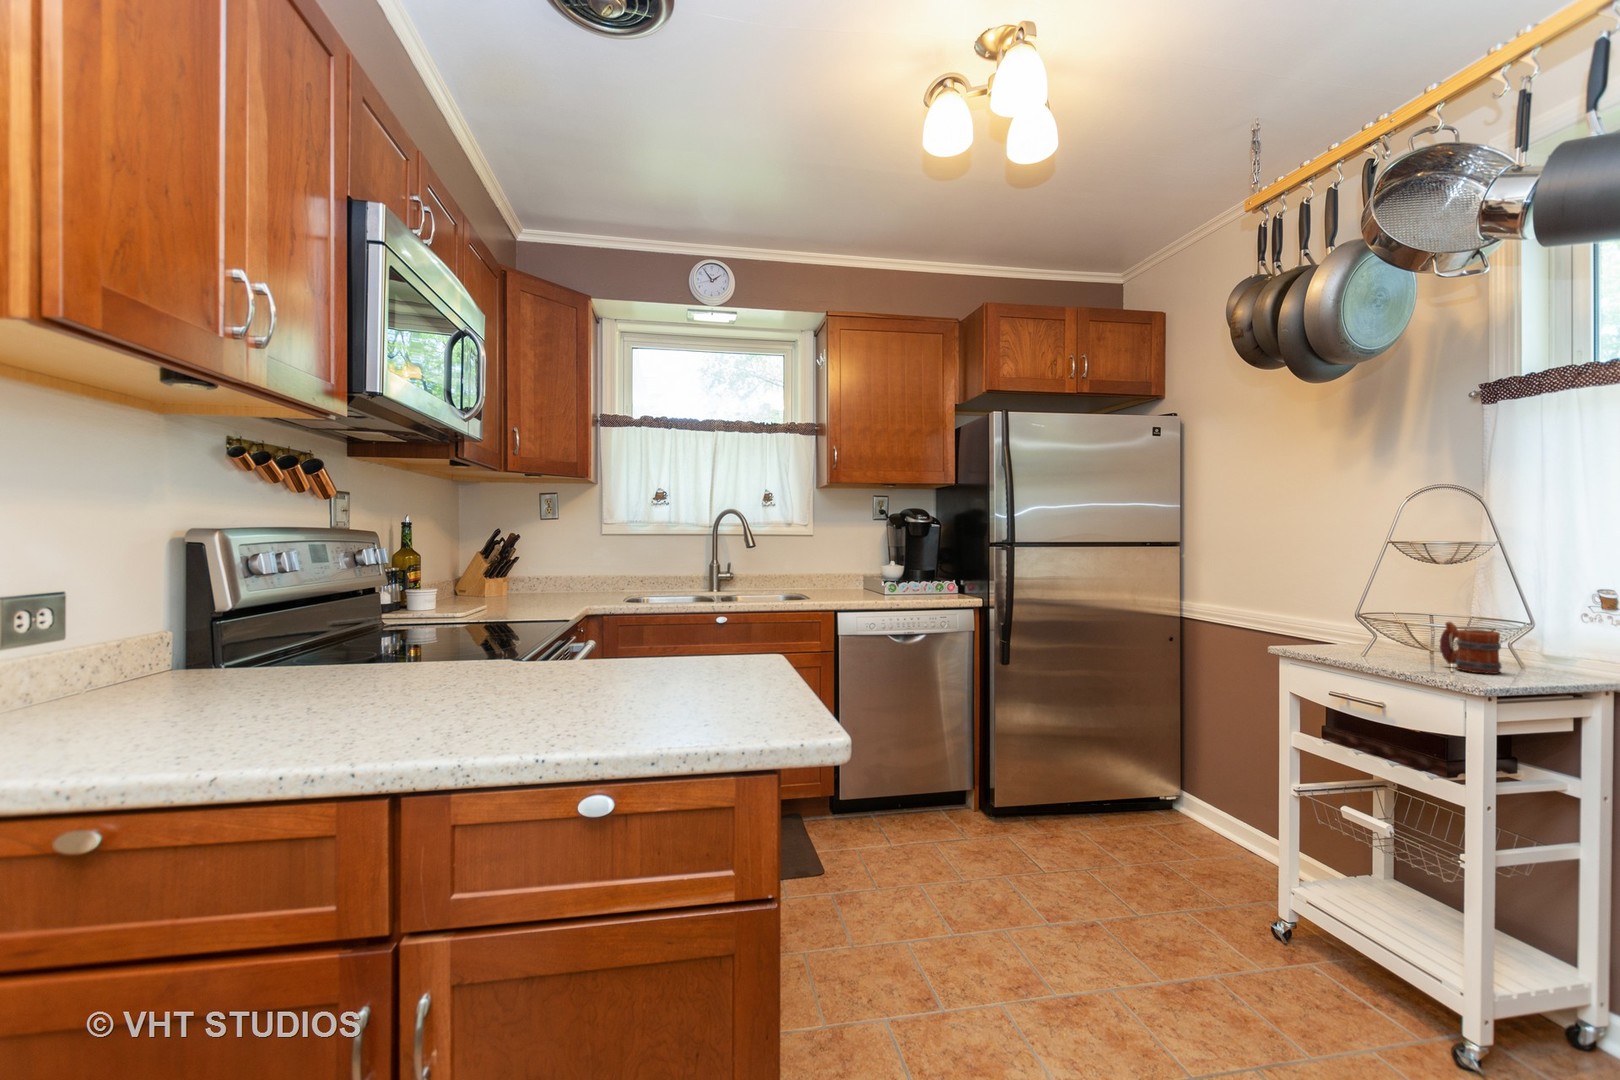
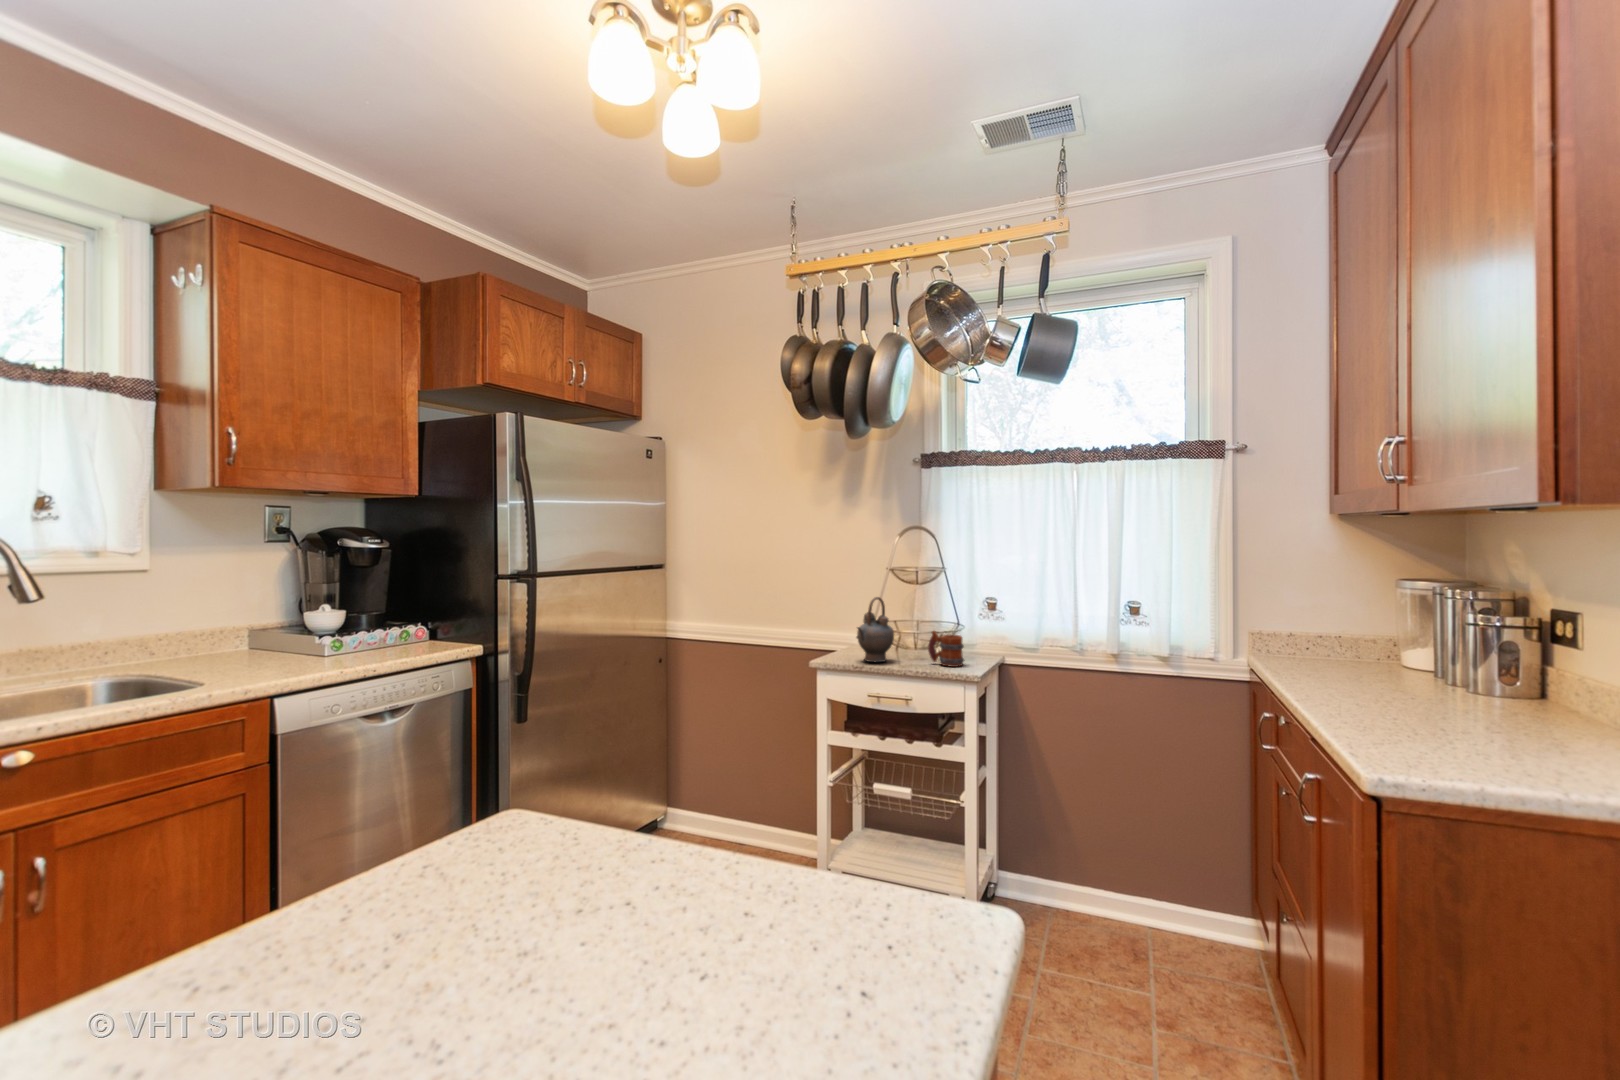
teapot: none [1325,574,1394,655] -> present [856,597,894,662]

